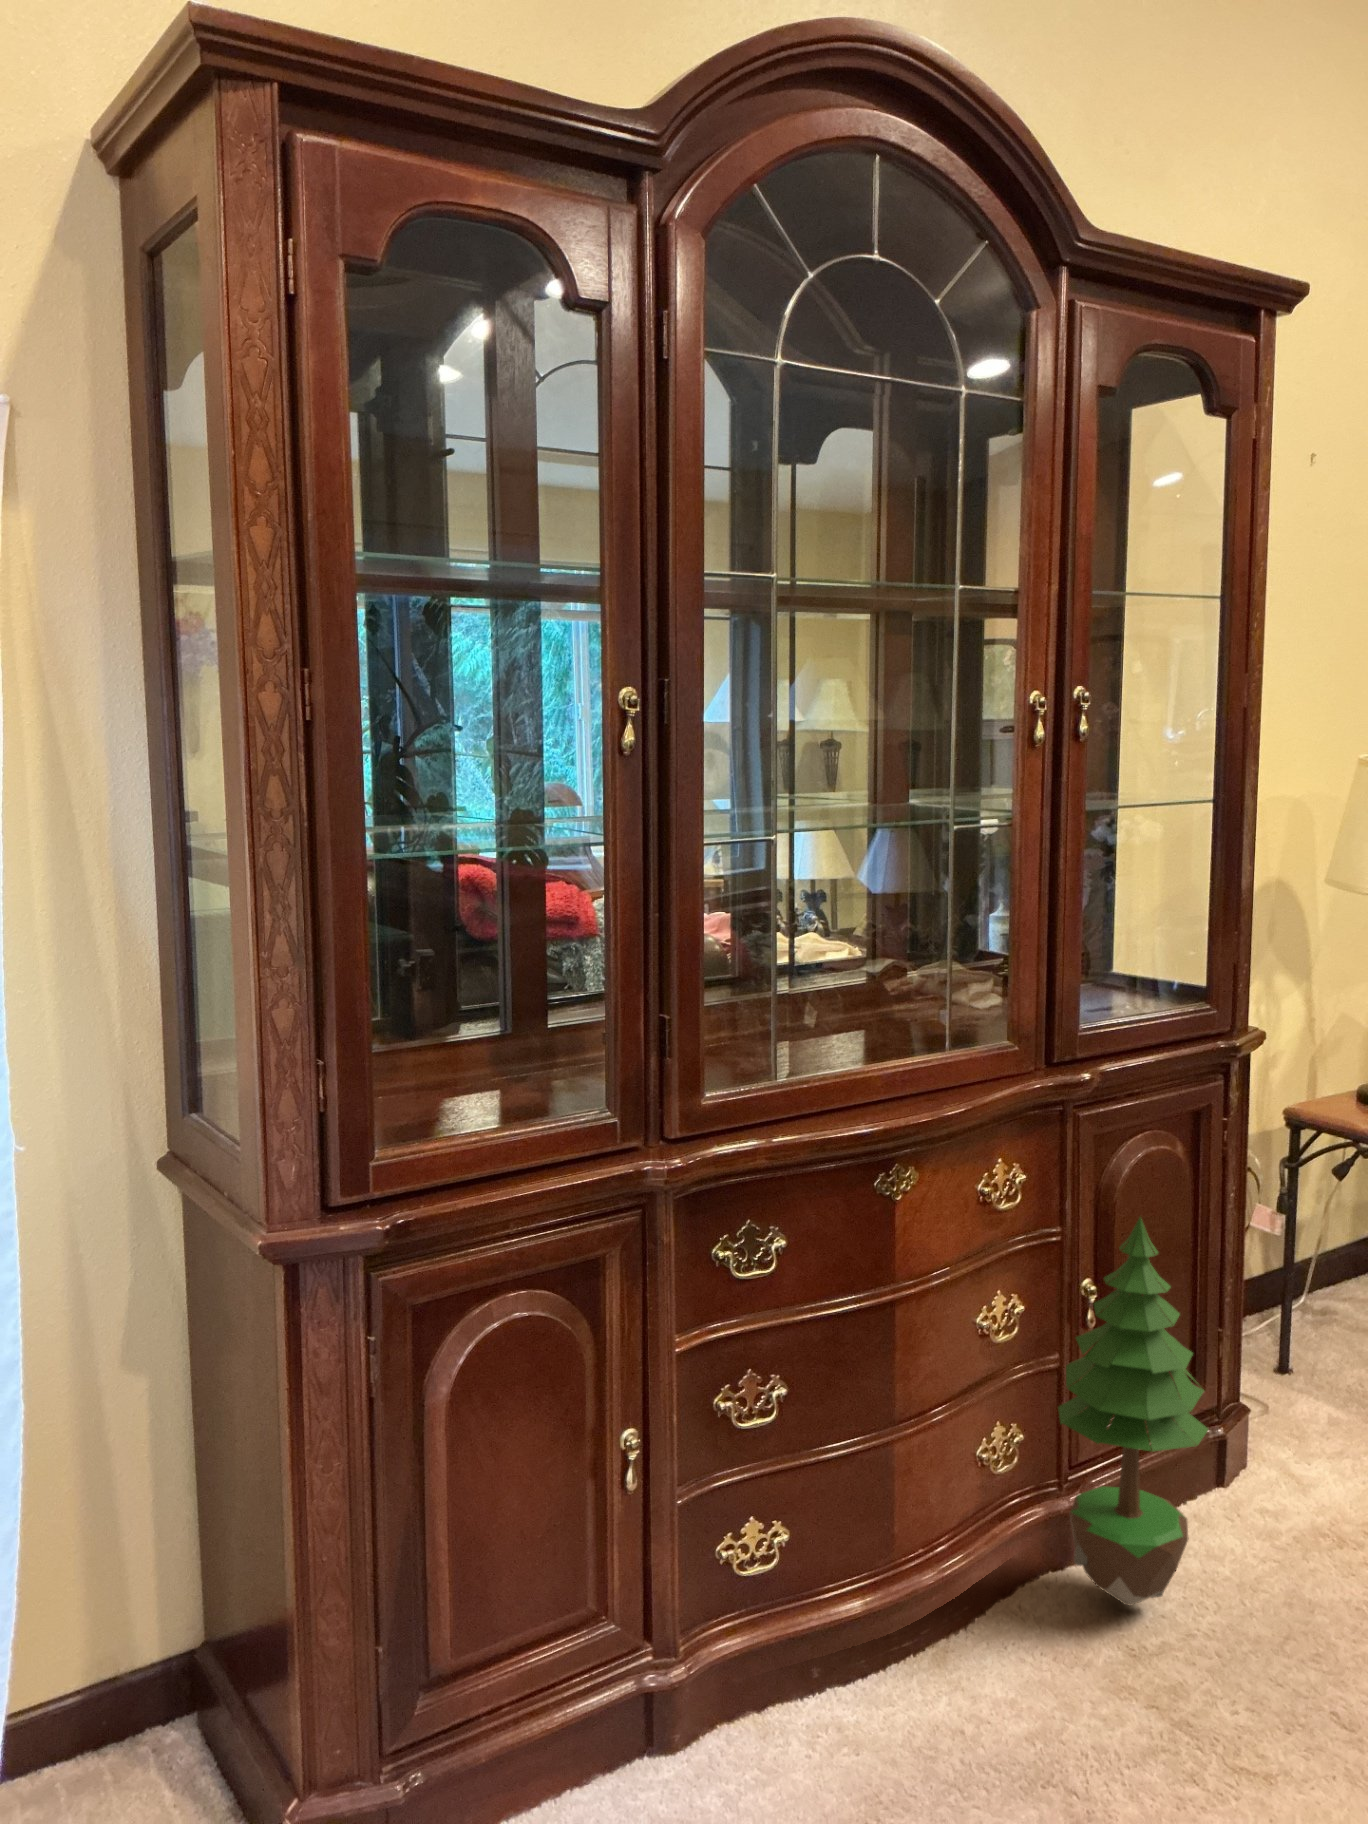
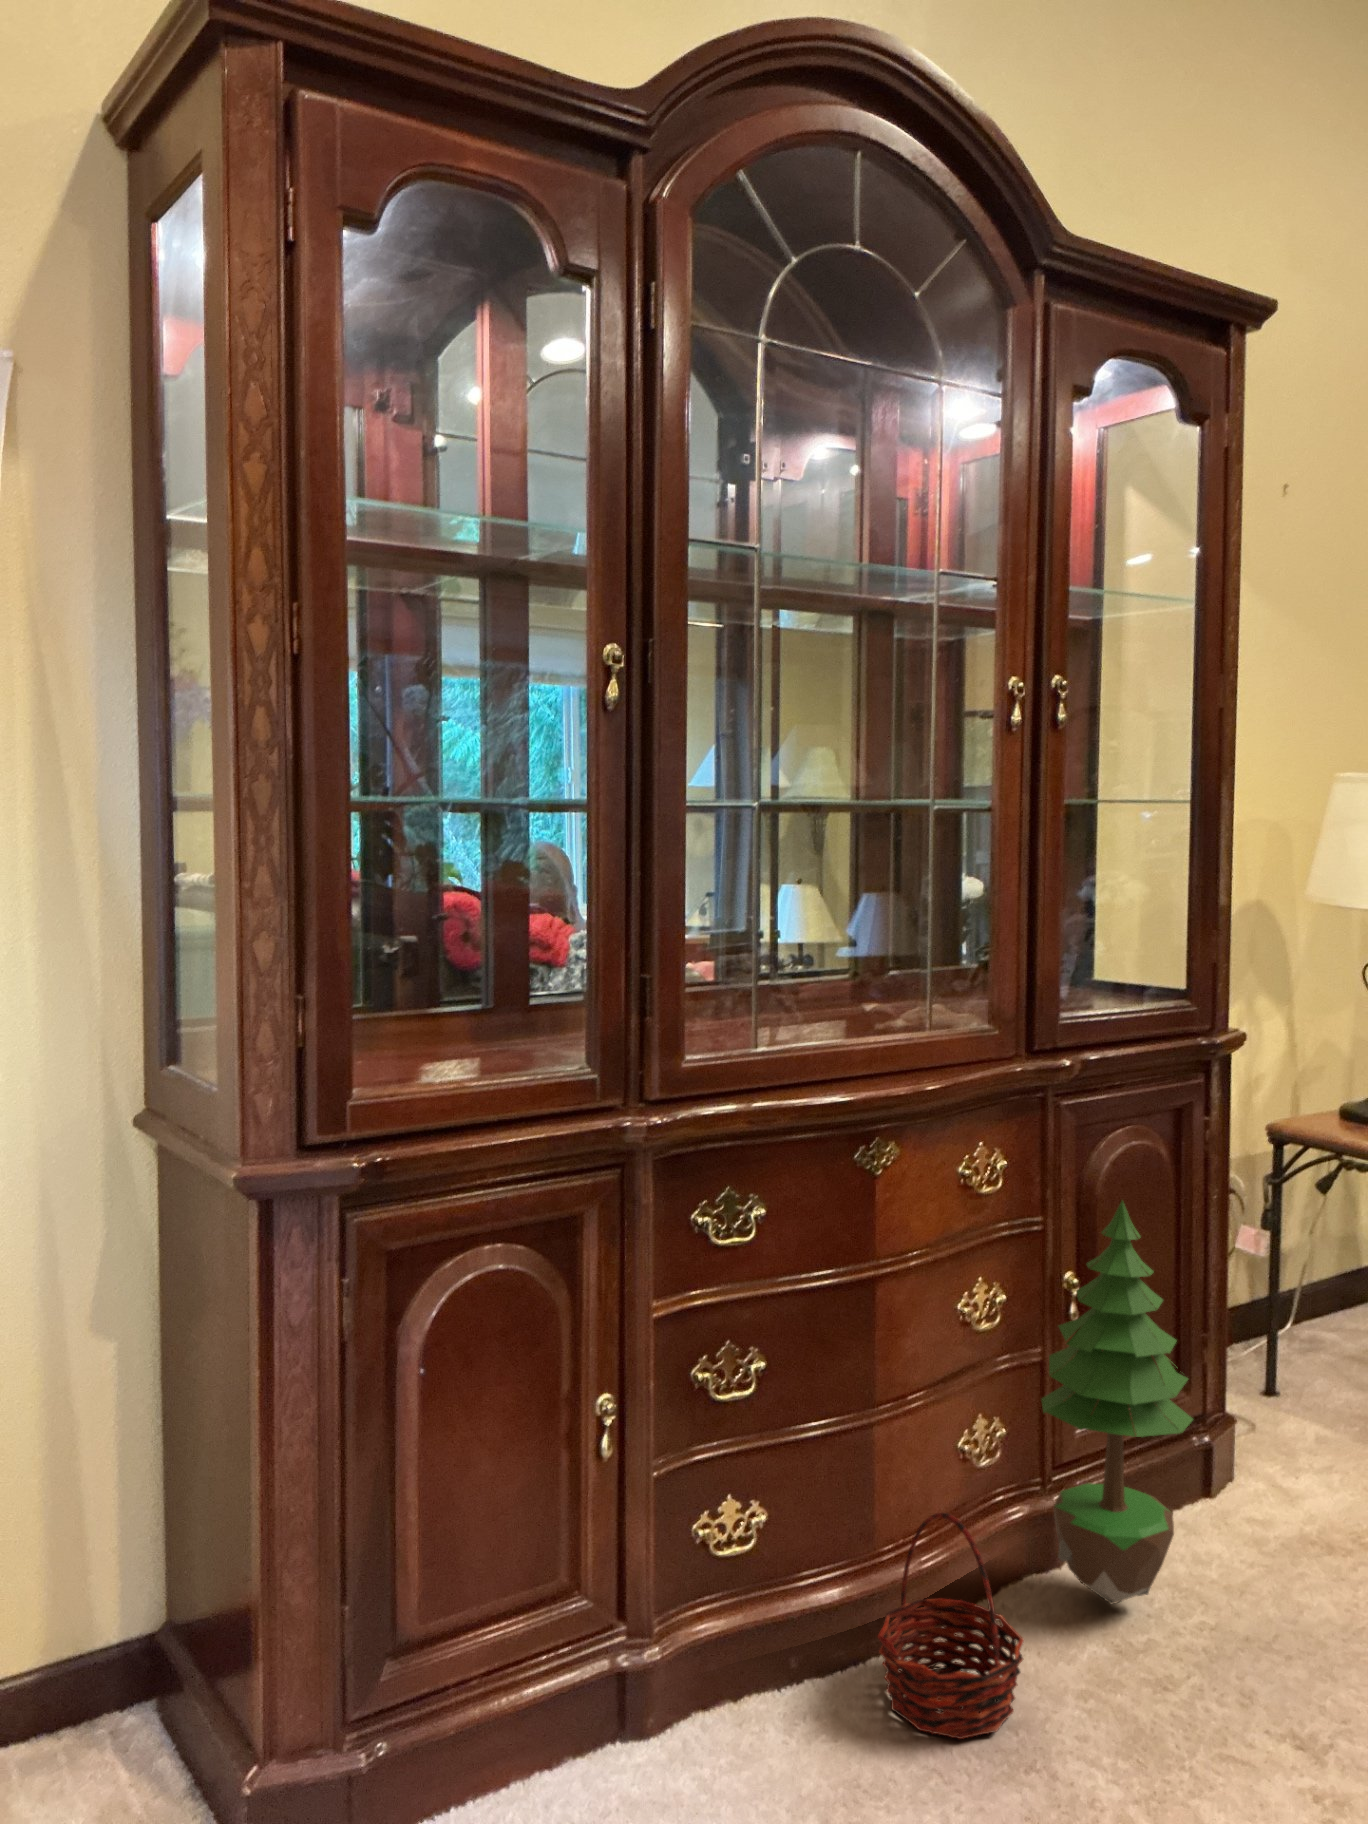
basket: none [897,1532,1041,1751] -> present [877,1513,1024,1739]

